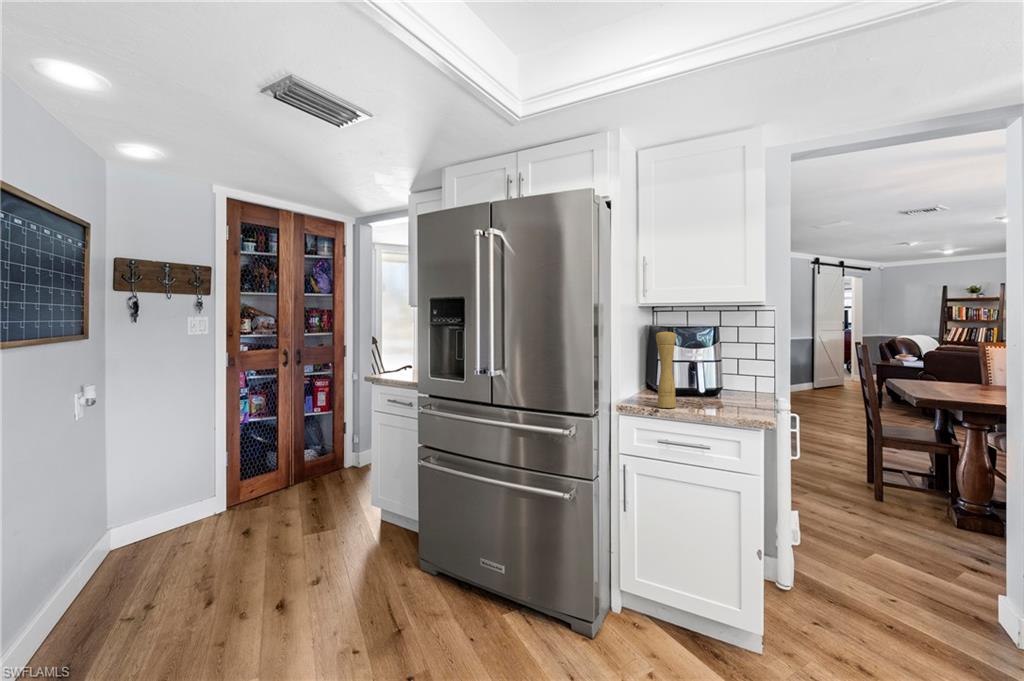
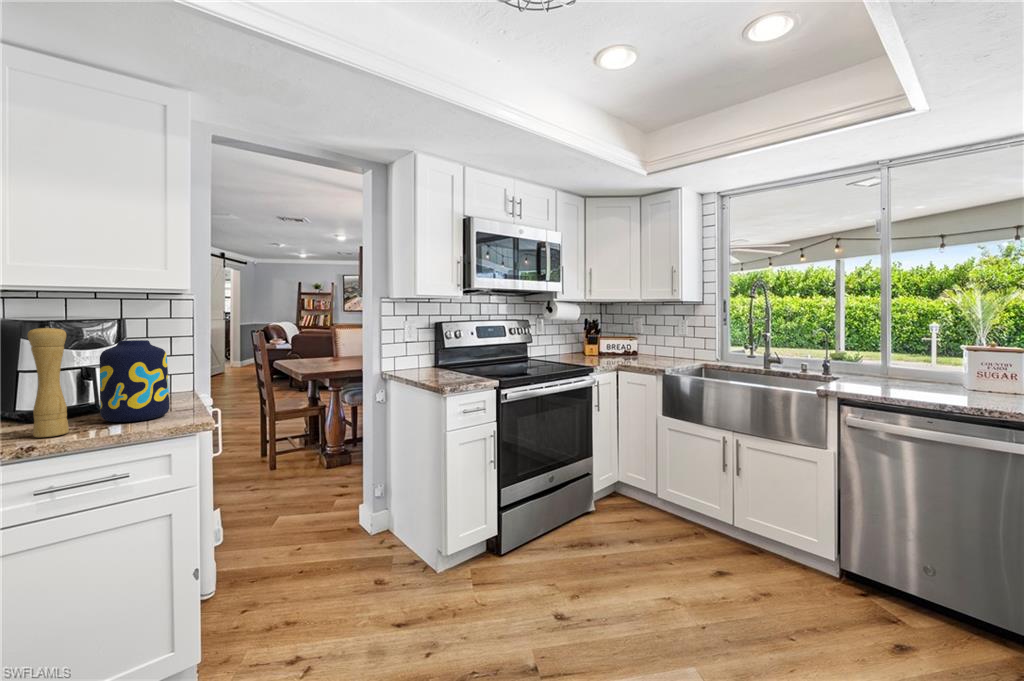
vase: none [697,342,744,407] -> present [100,340,170,422]

